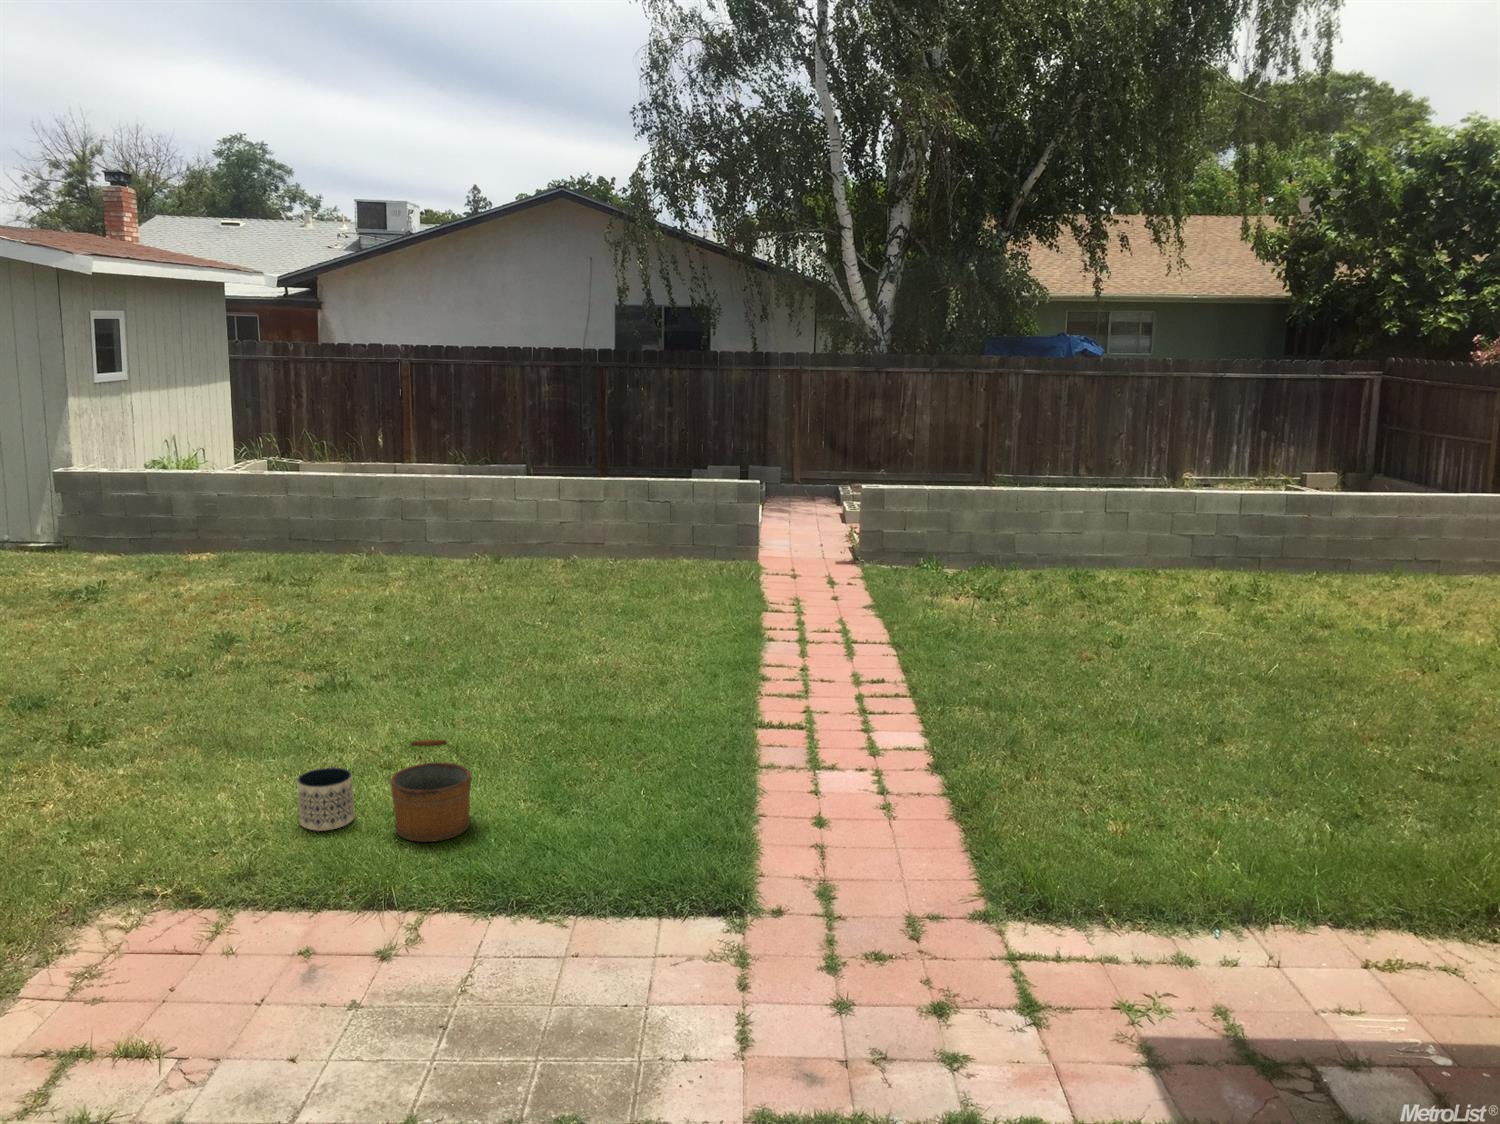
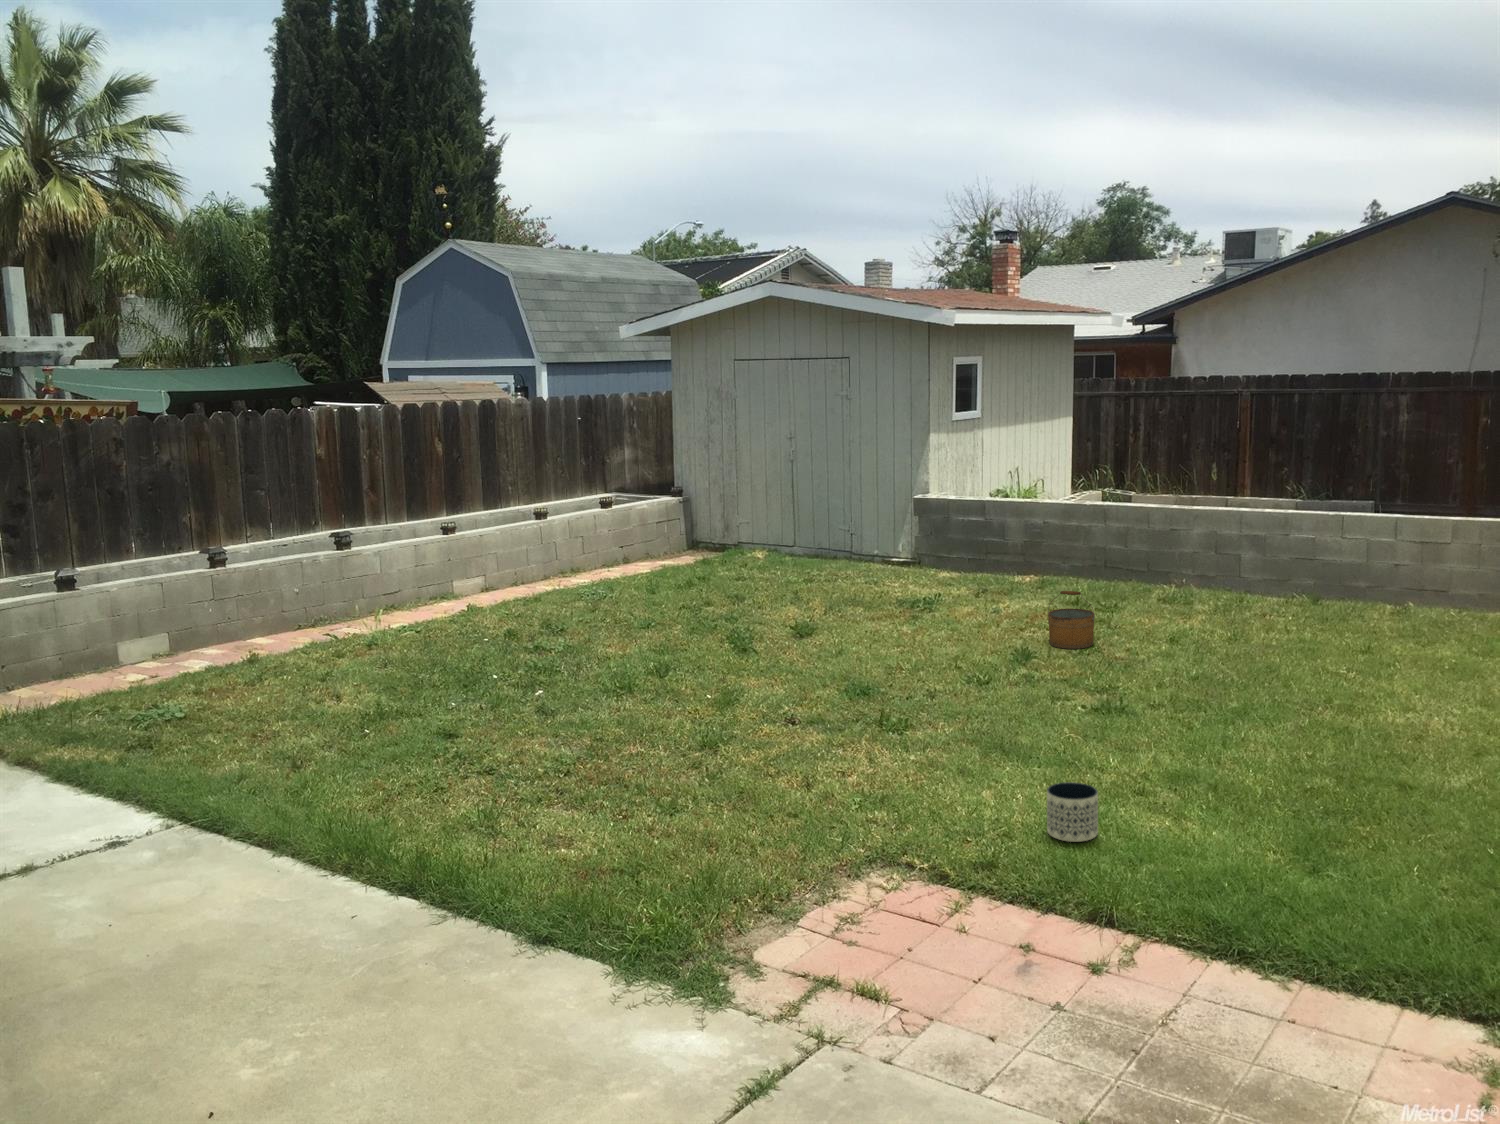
bucket: present [389,740,472,842] -> present [1048,591,1095,649]

